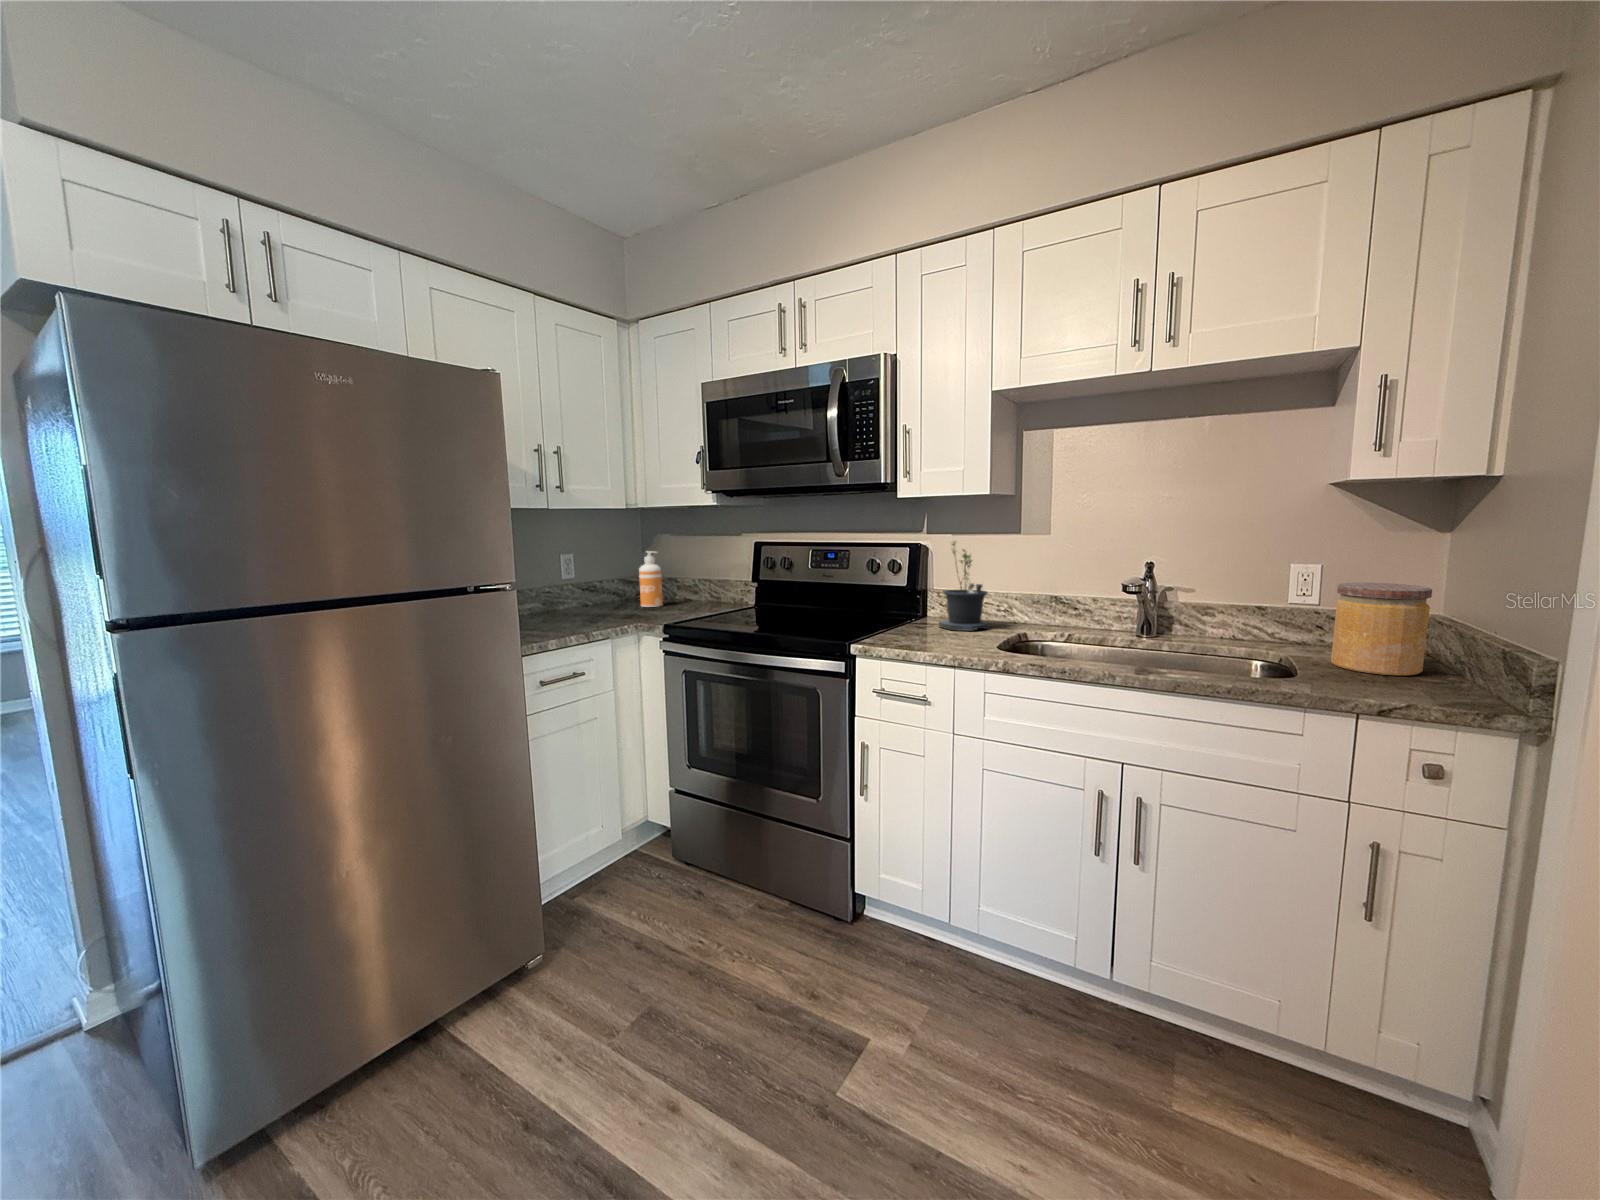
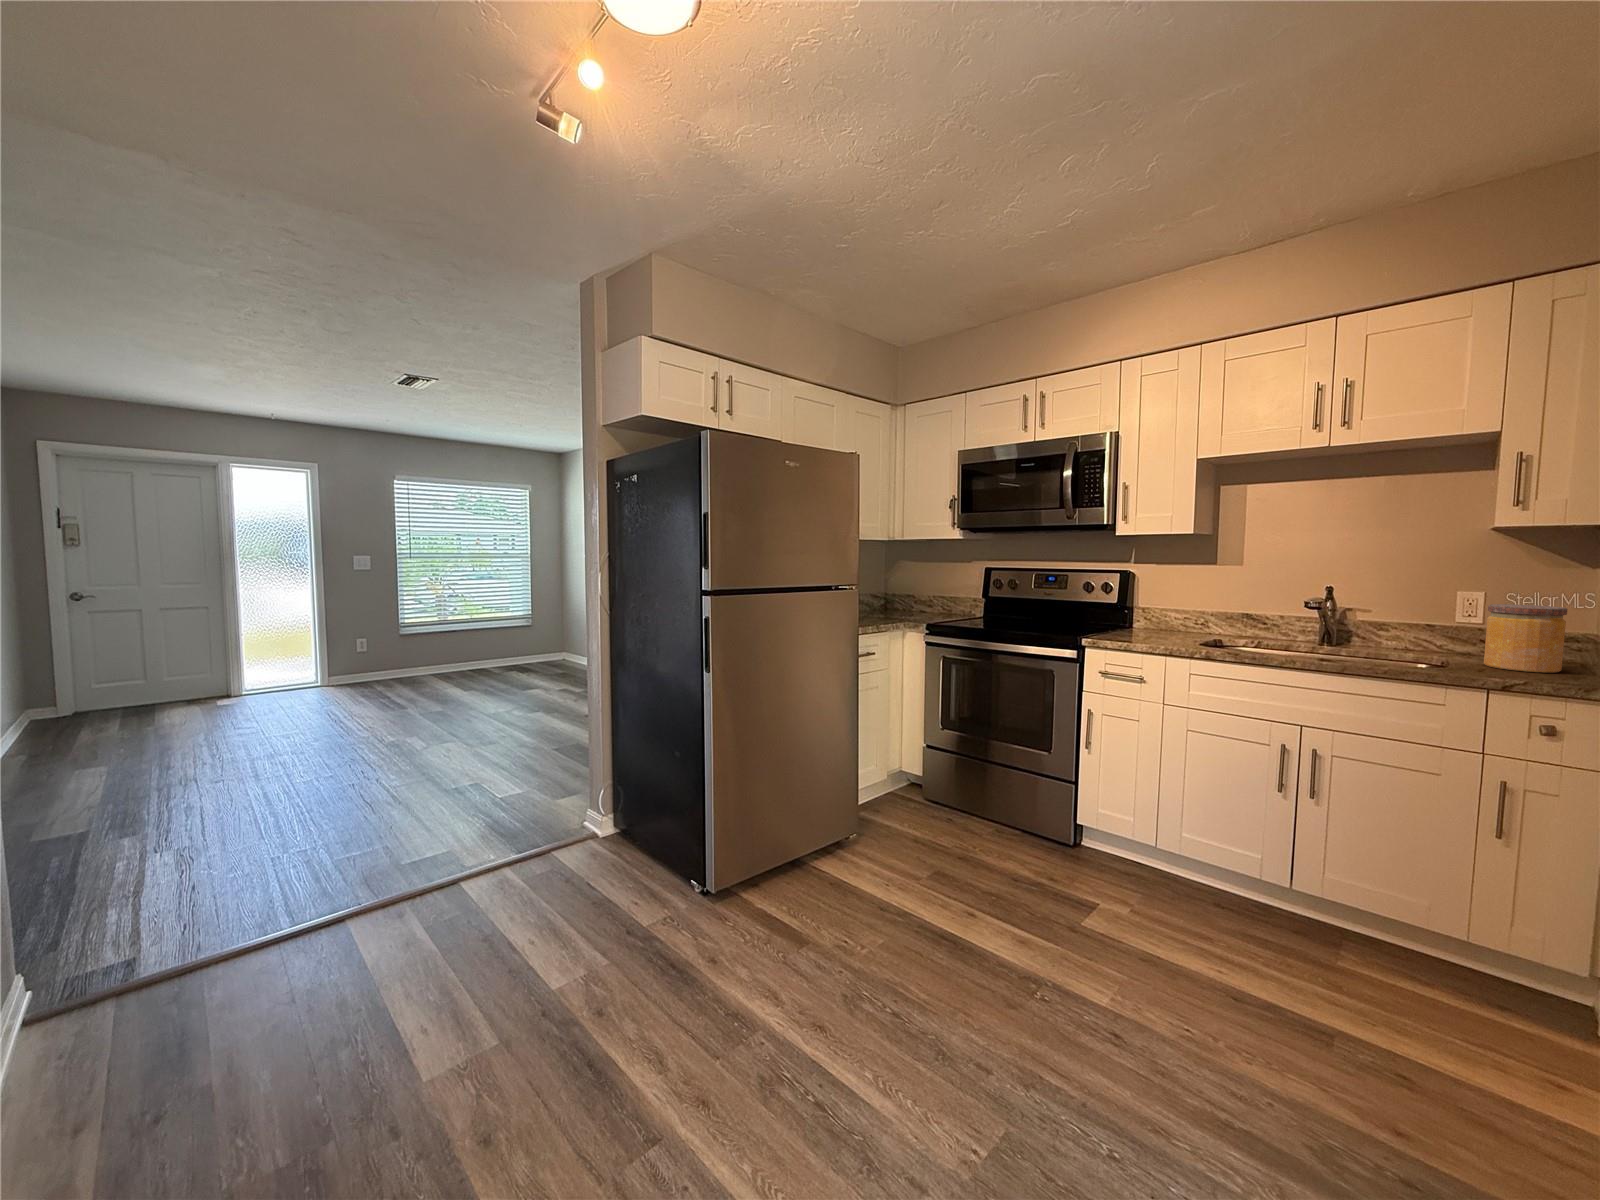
potted plant: present [939,541,990,631] -> none [1144,568,1190,637]
soap dispenser: present [639,551,663,607] -> none [891,573,908,615]

